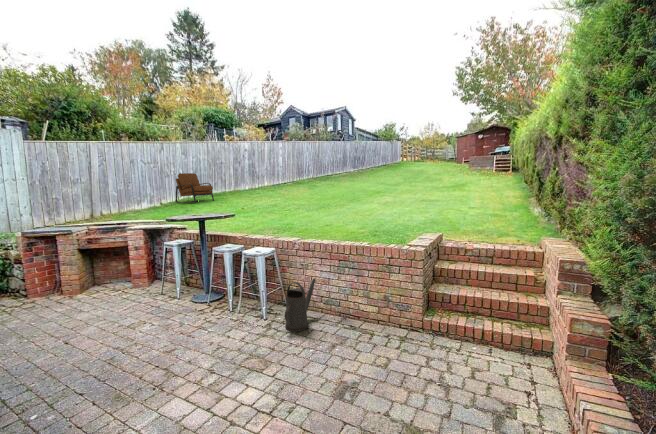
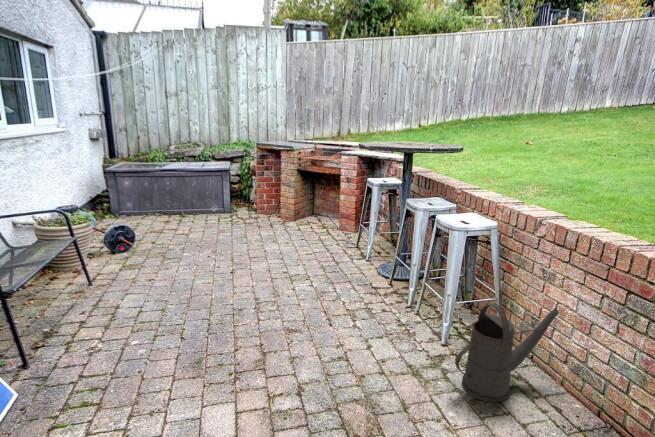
chair: present [176,173,214,203] -> none [442,83,496,127]

